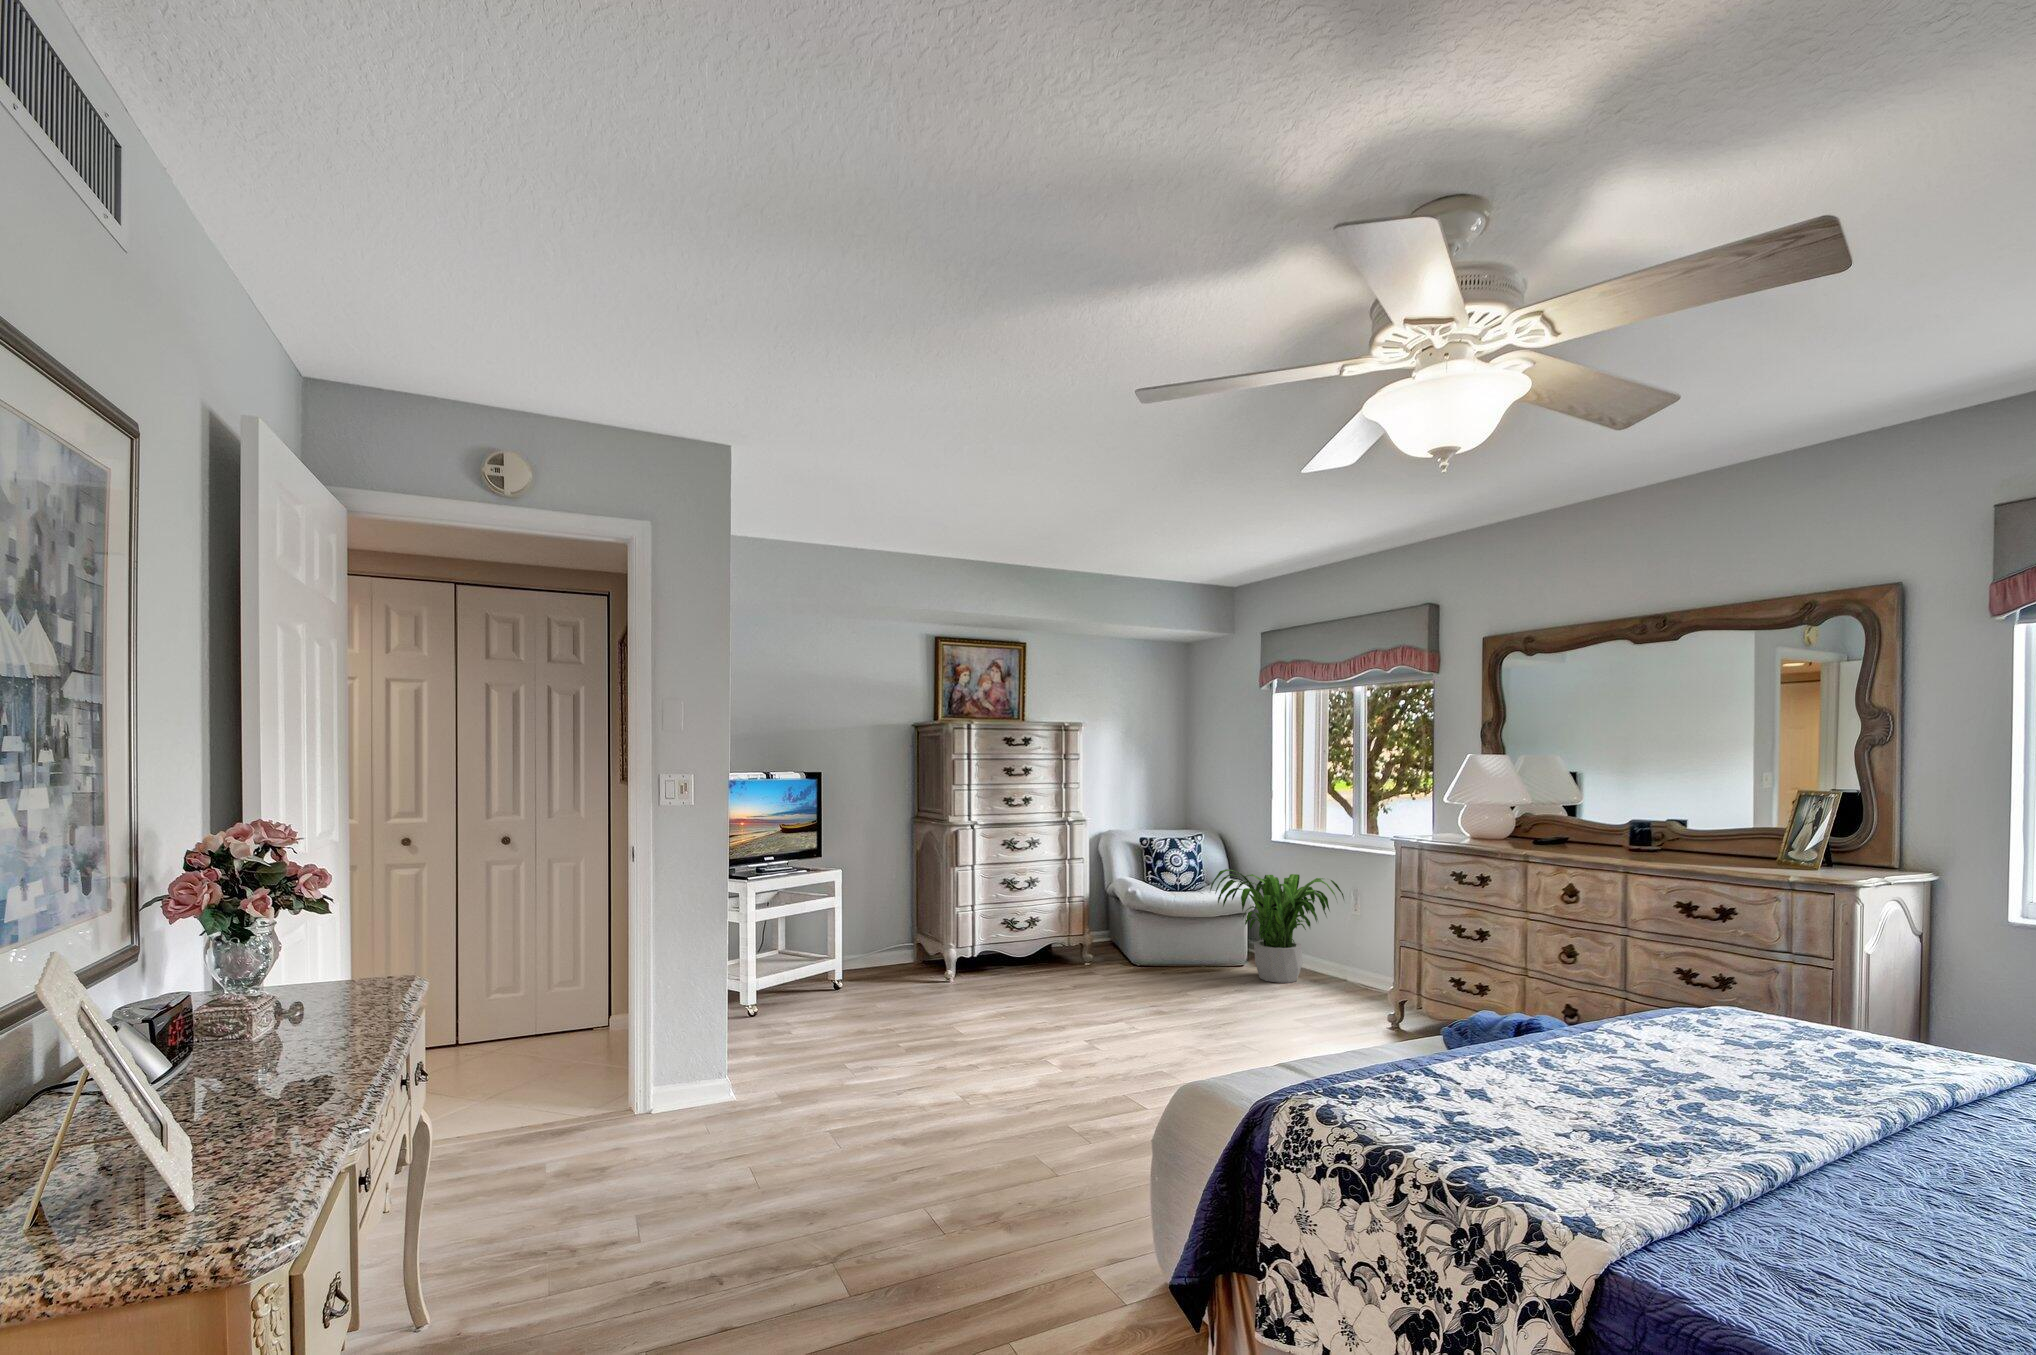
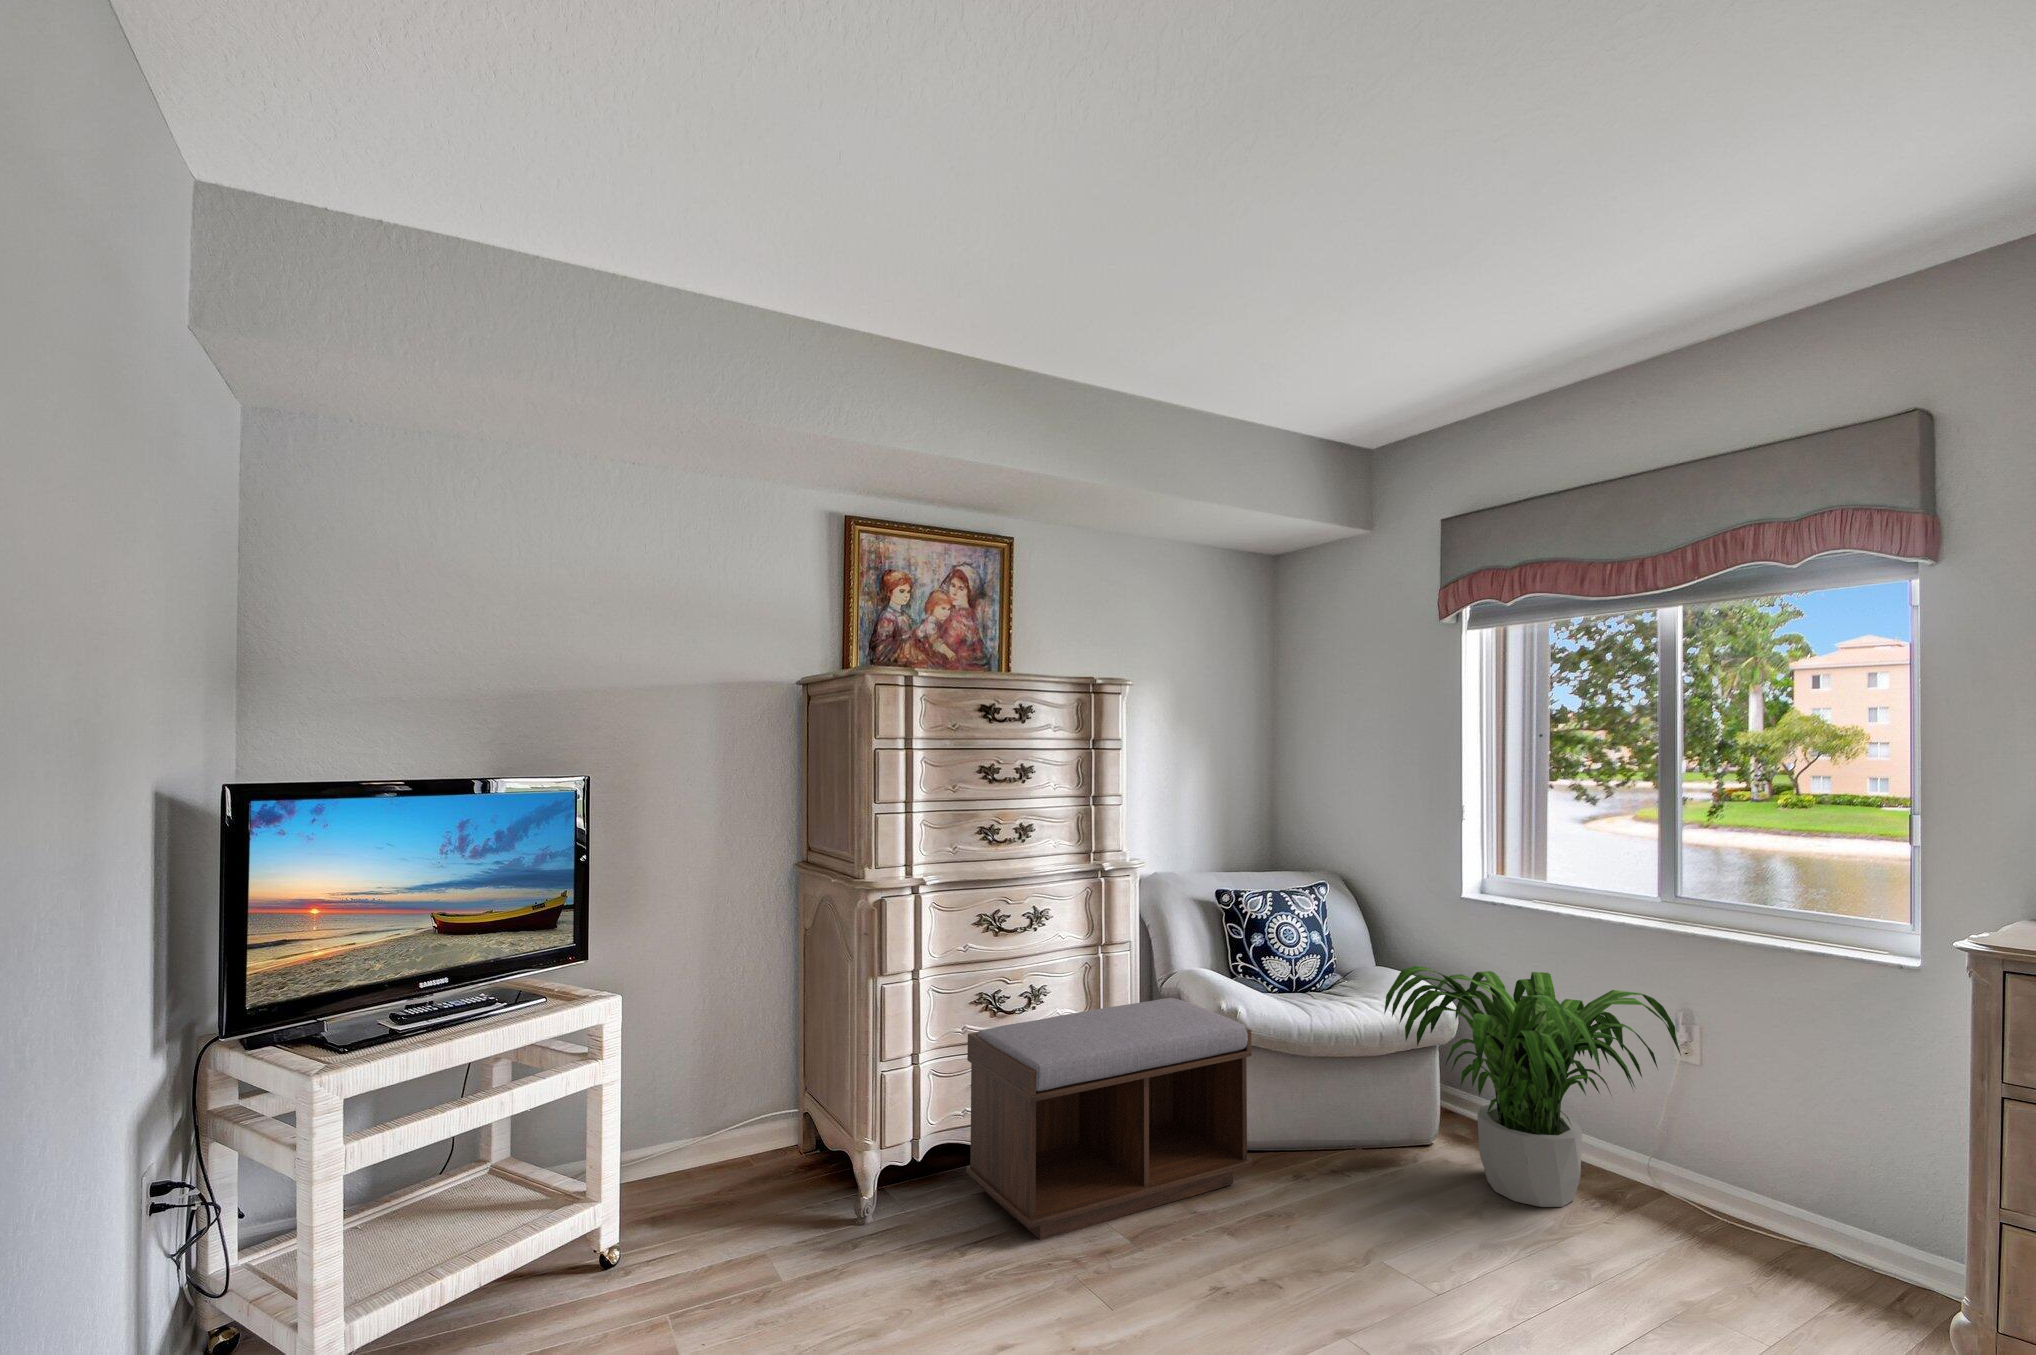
bench: none [998,888,1140,986] -> present [966,998,1252,1240]

